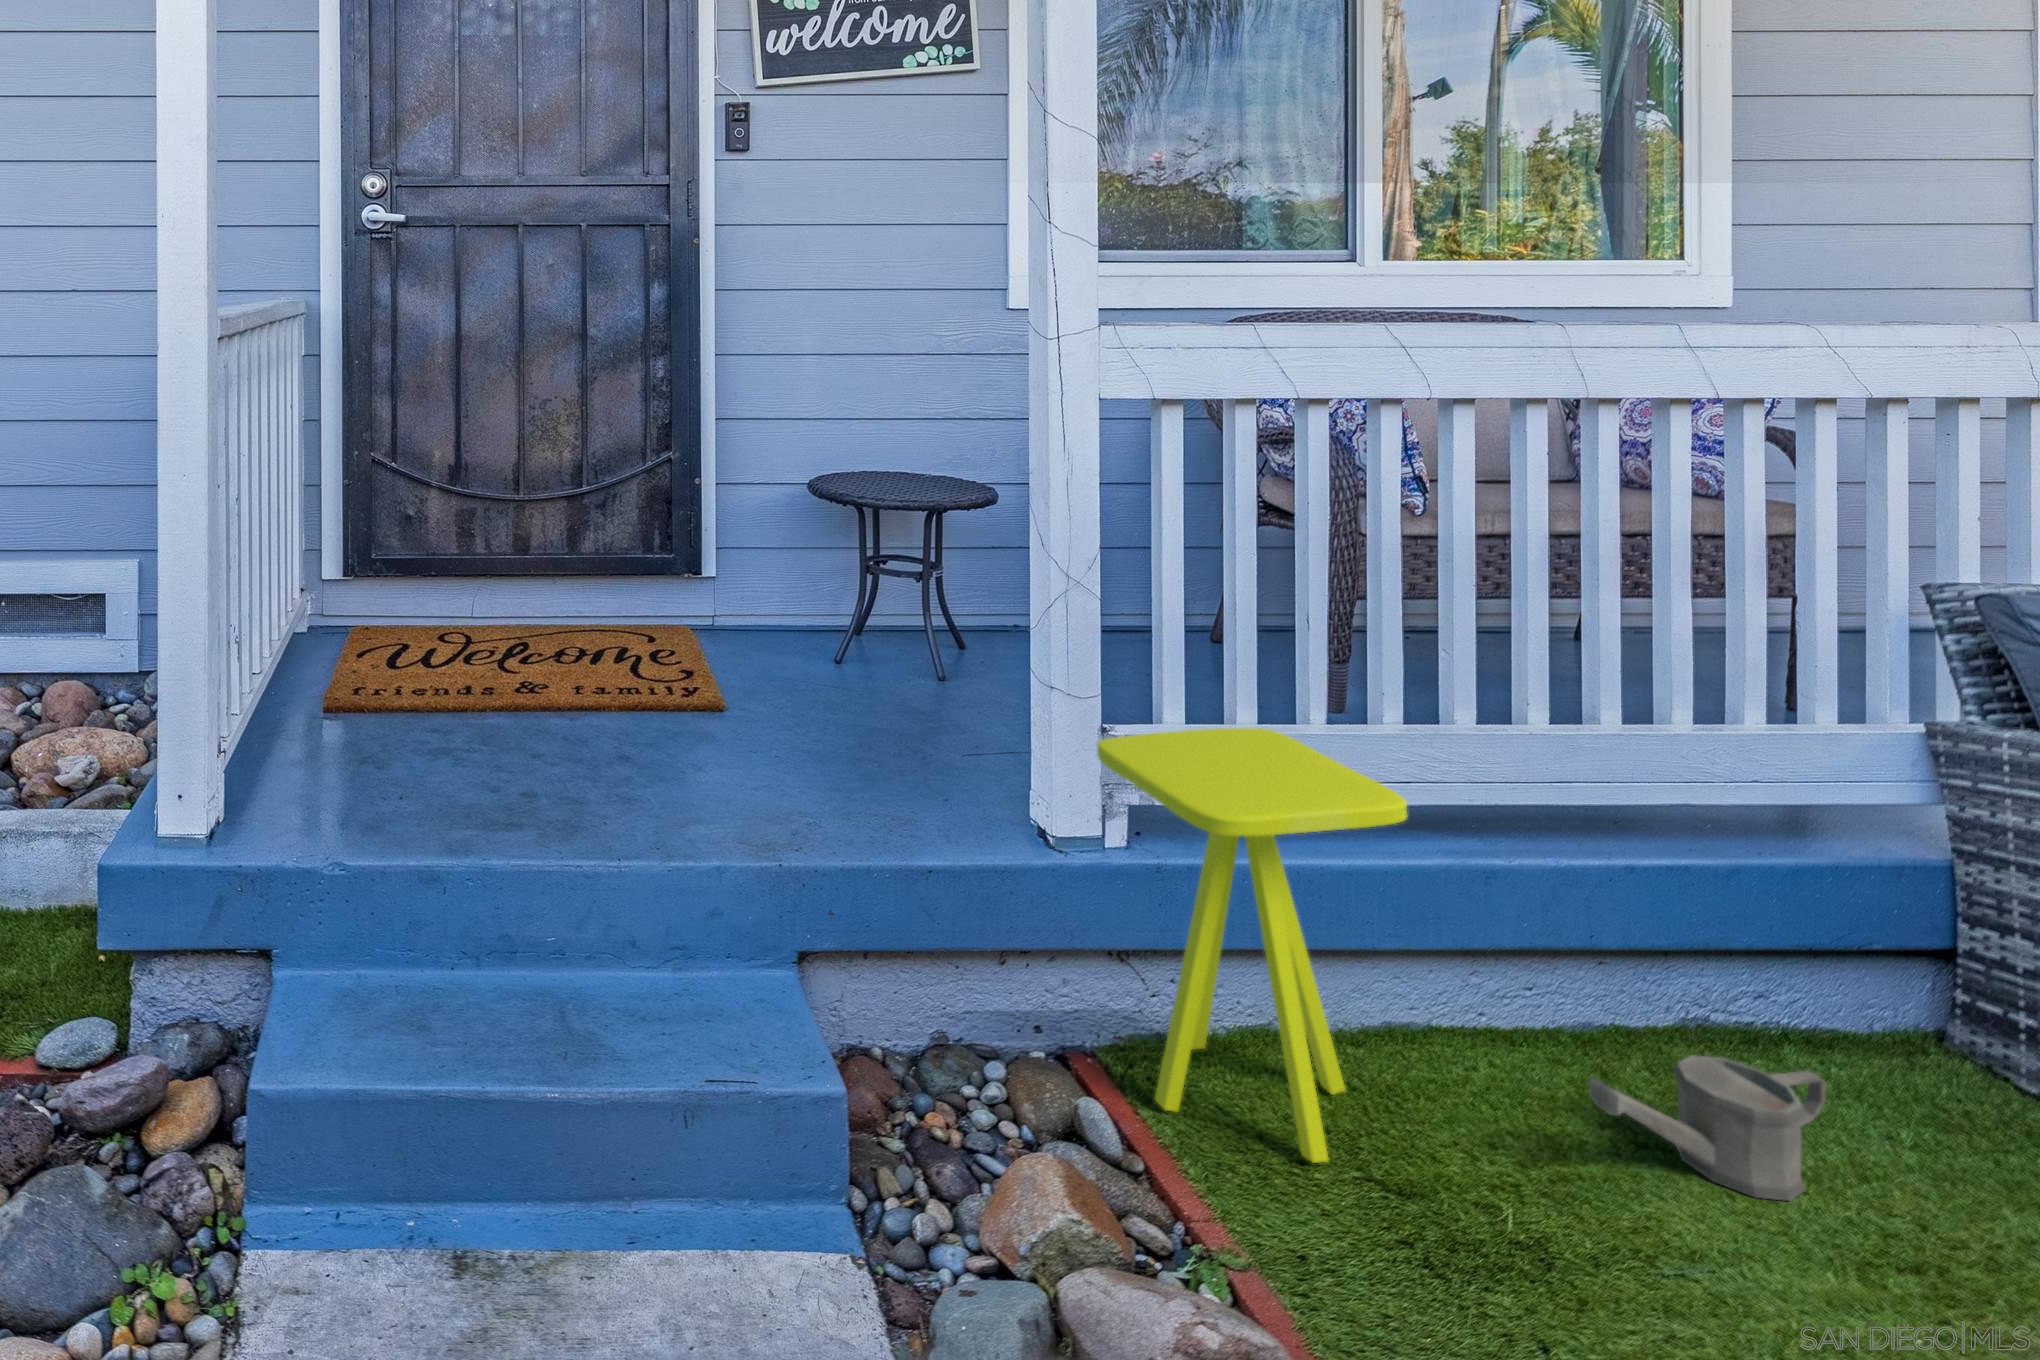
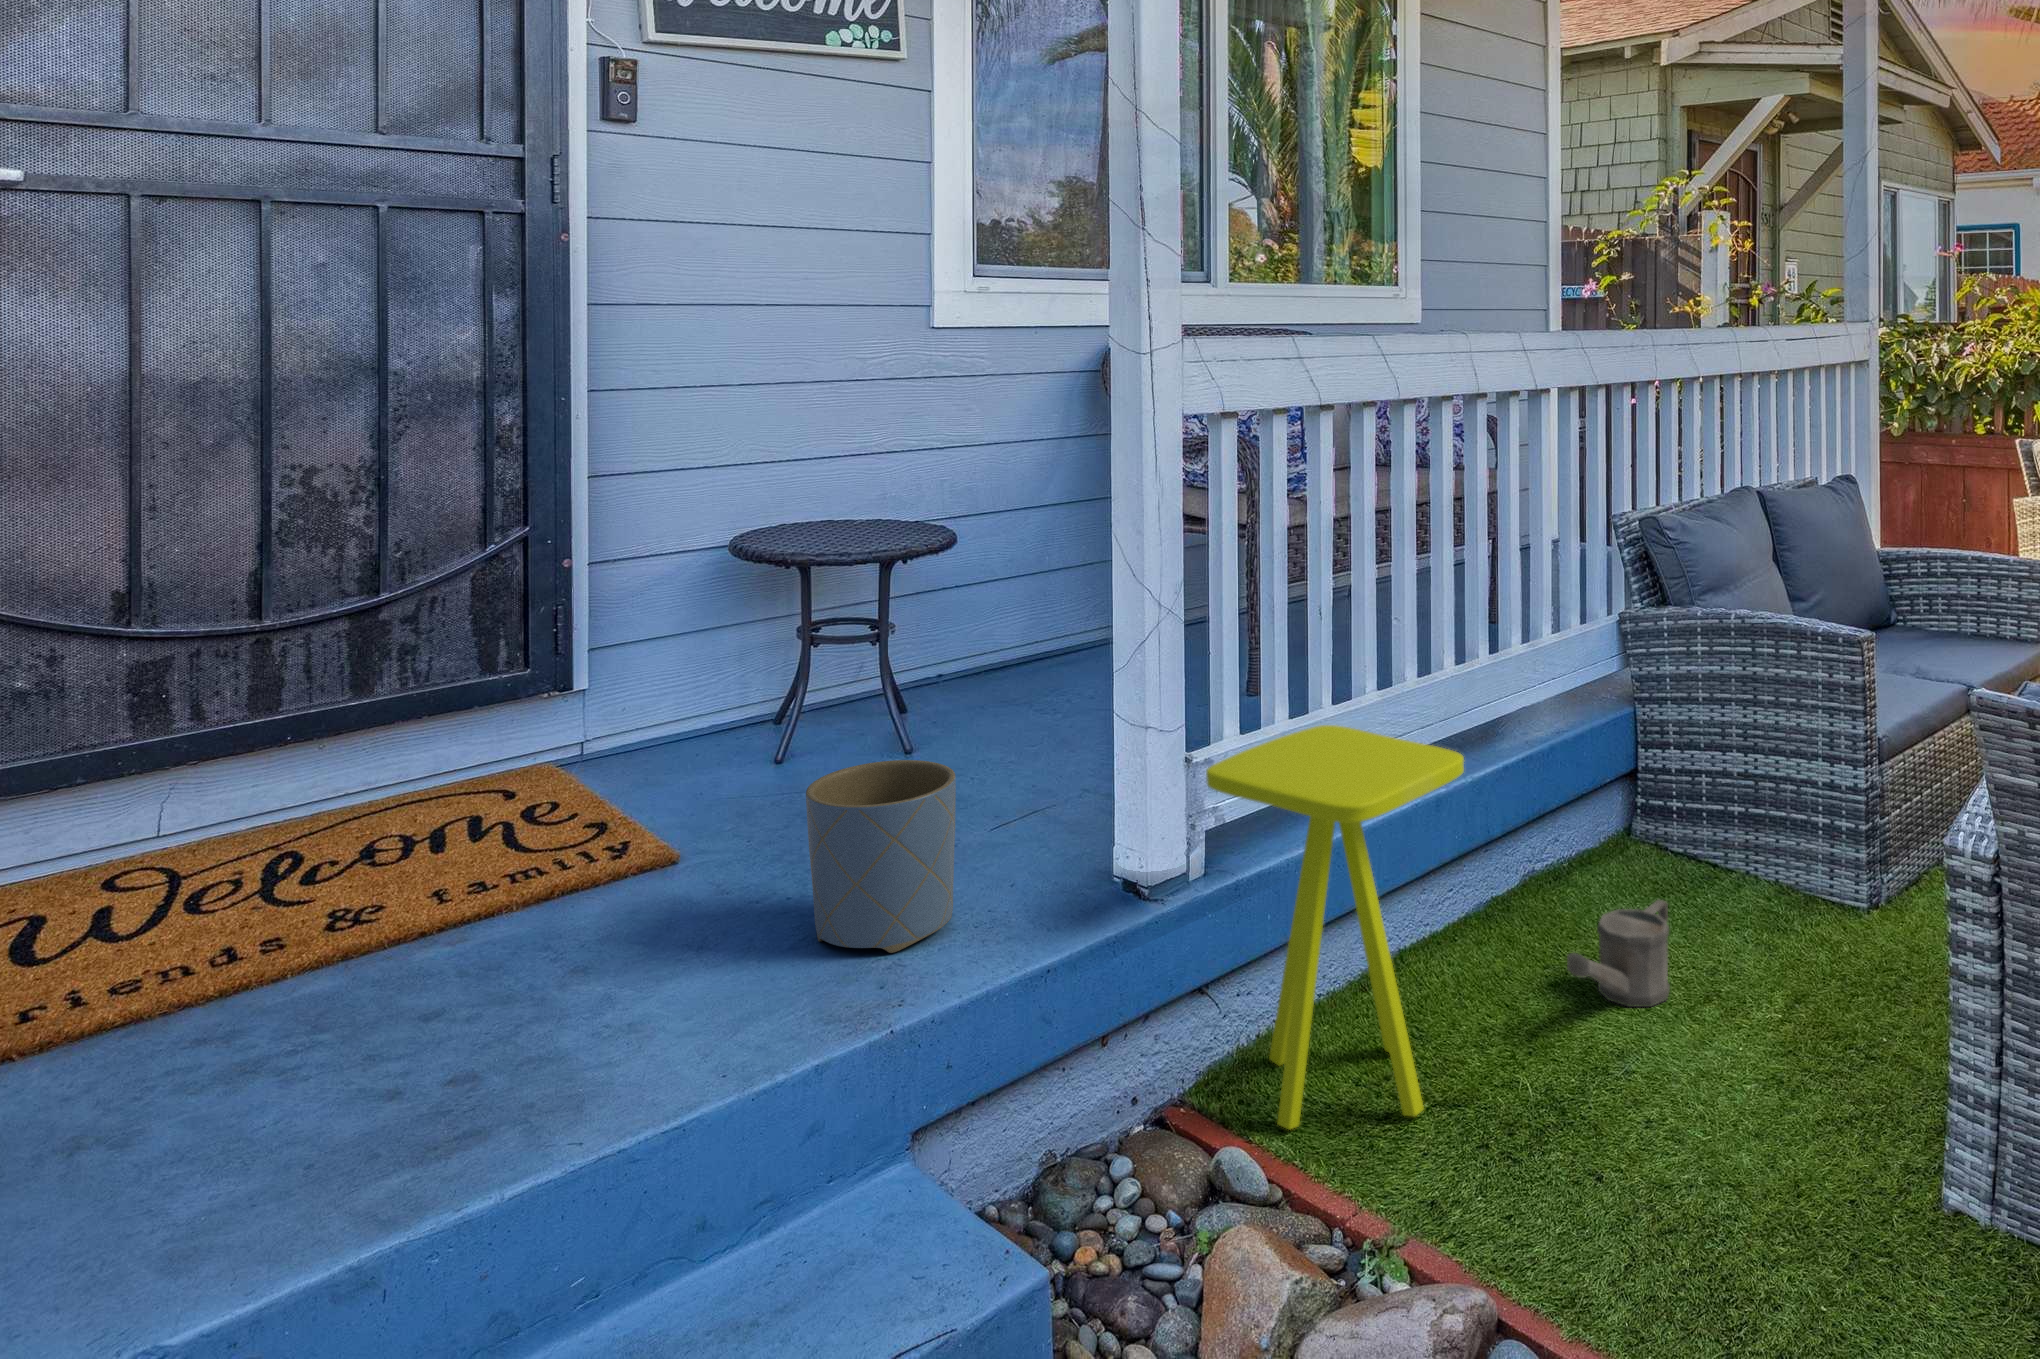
planter: none [765,663,882,817] -> present [806,760,956,953]

